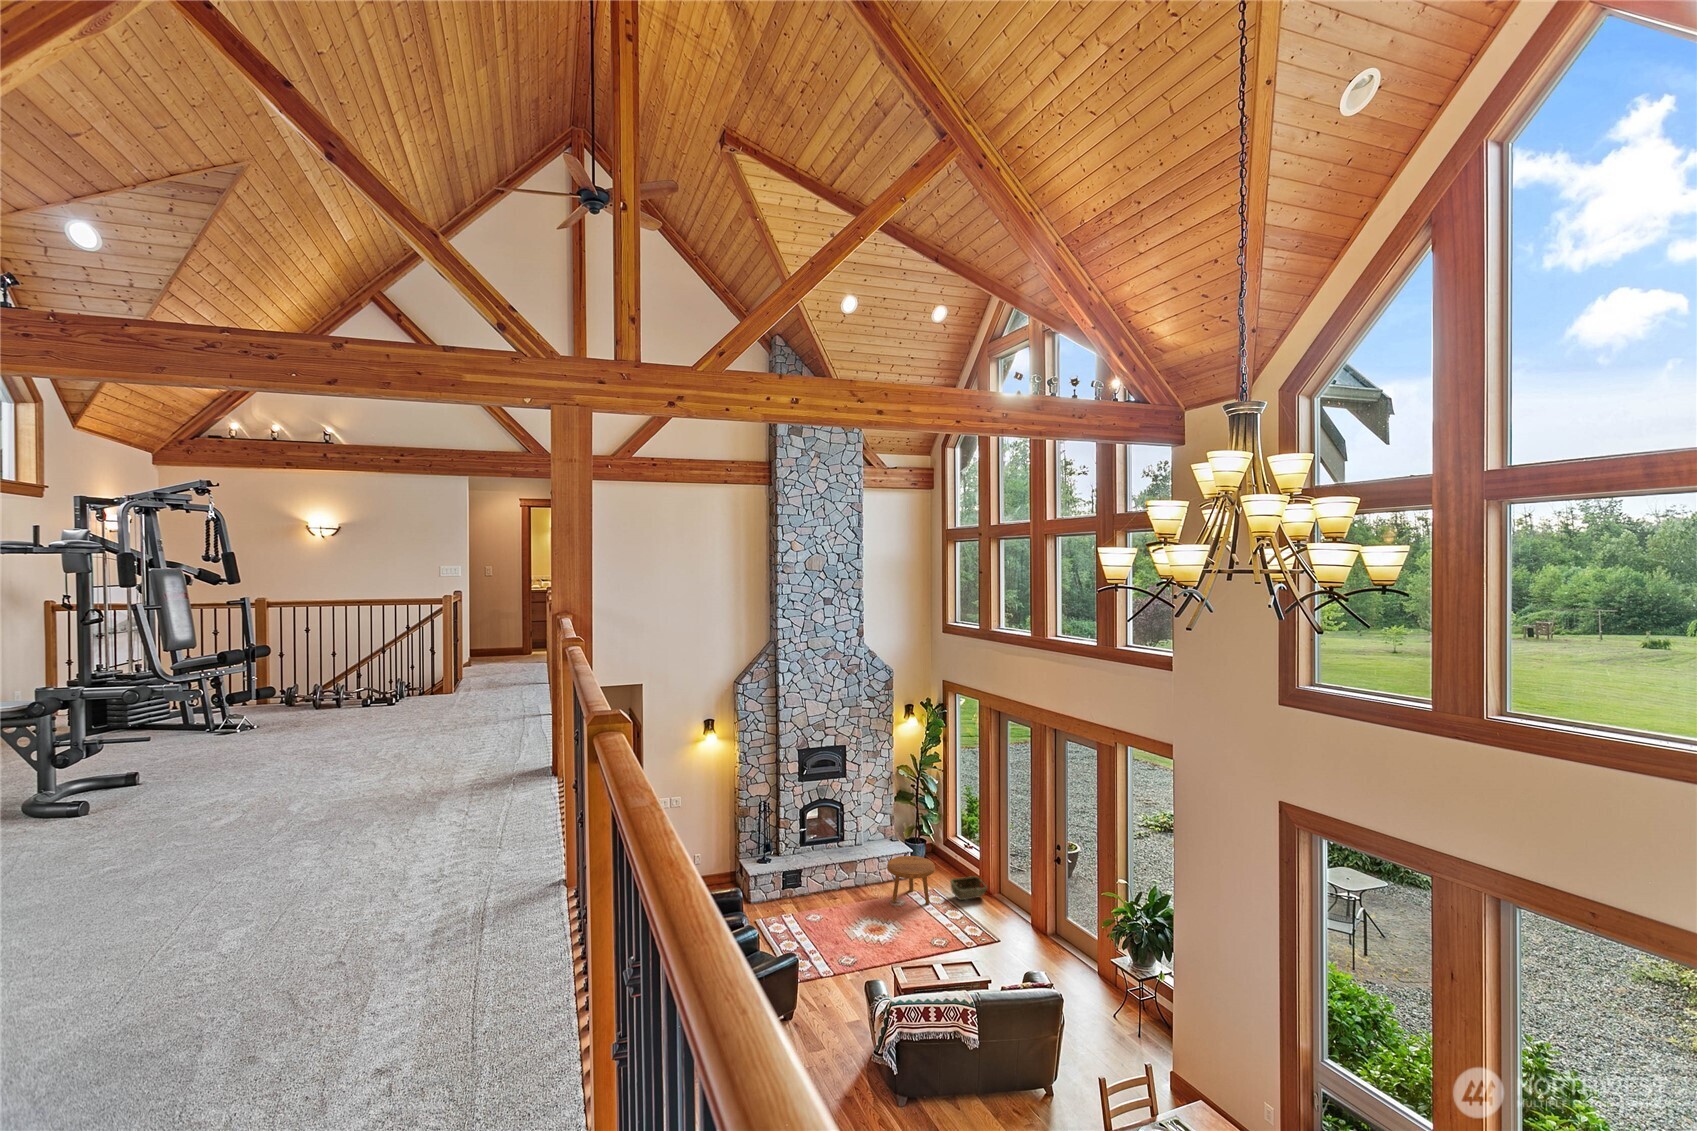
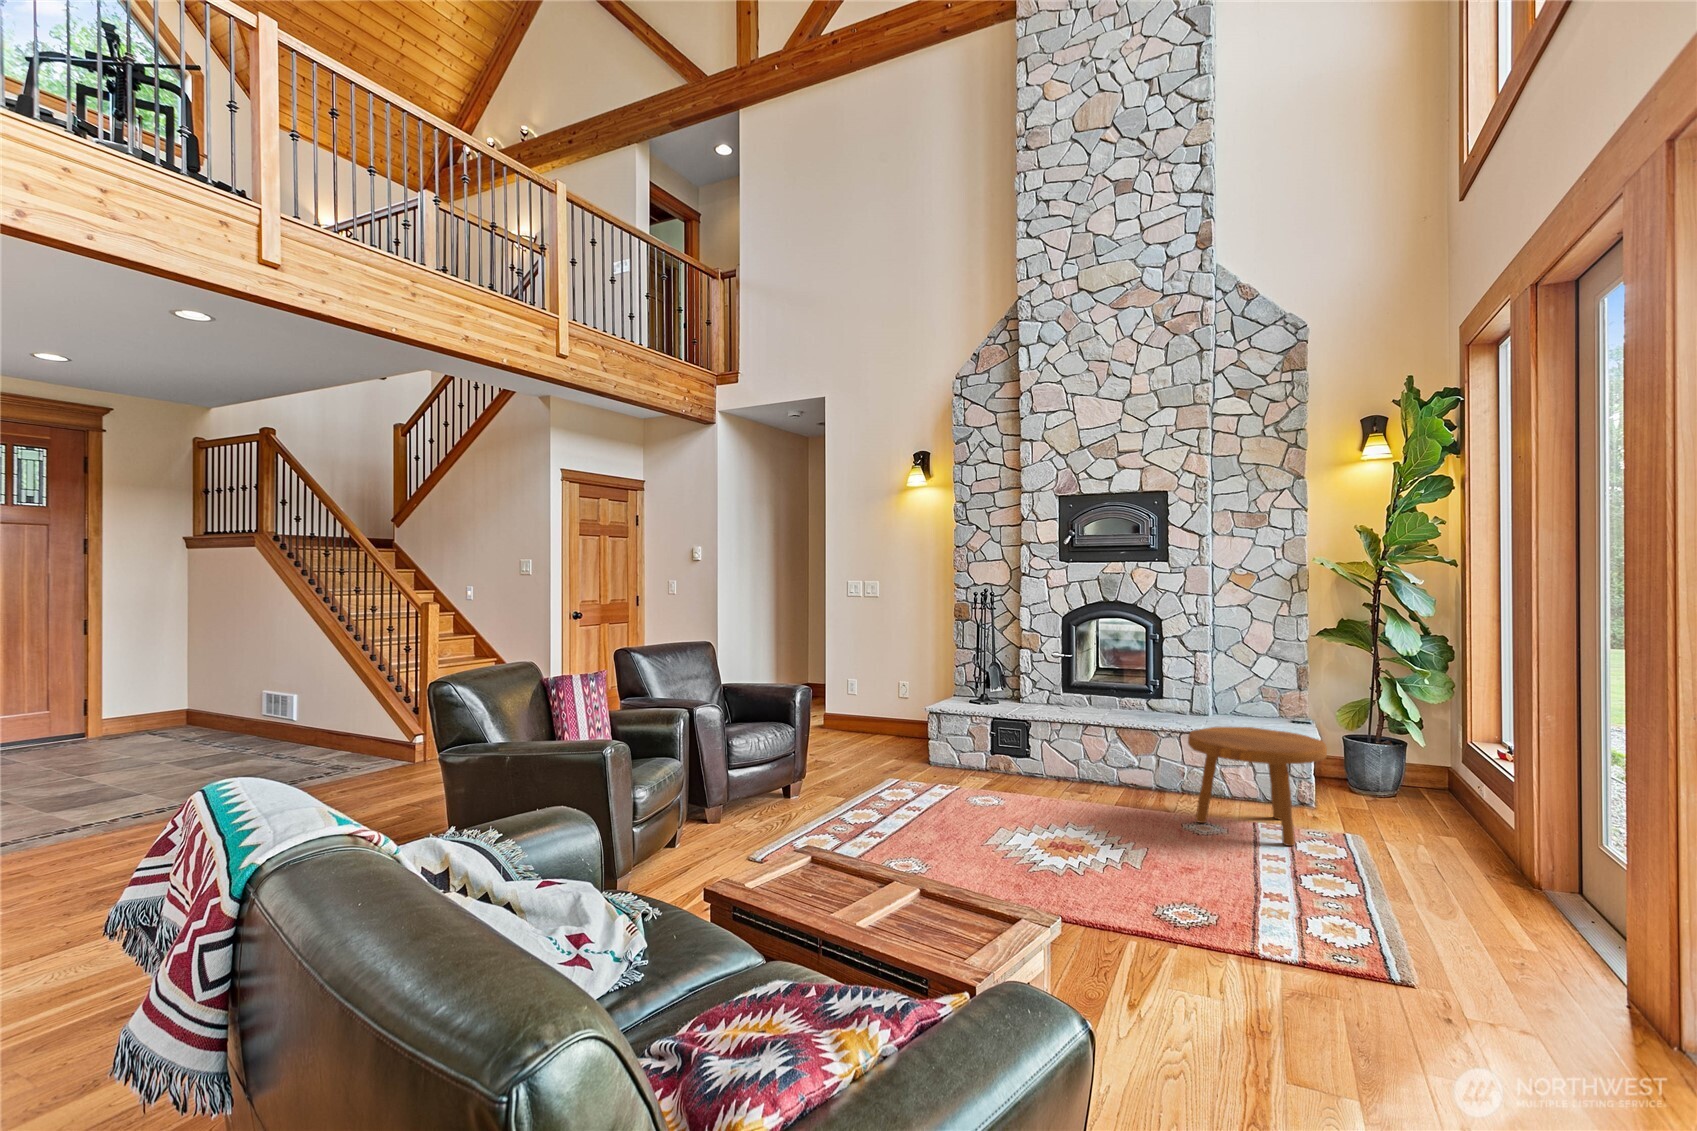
woven basket: present [950,876,987,900] -> none [1377,802,1509,873]

